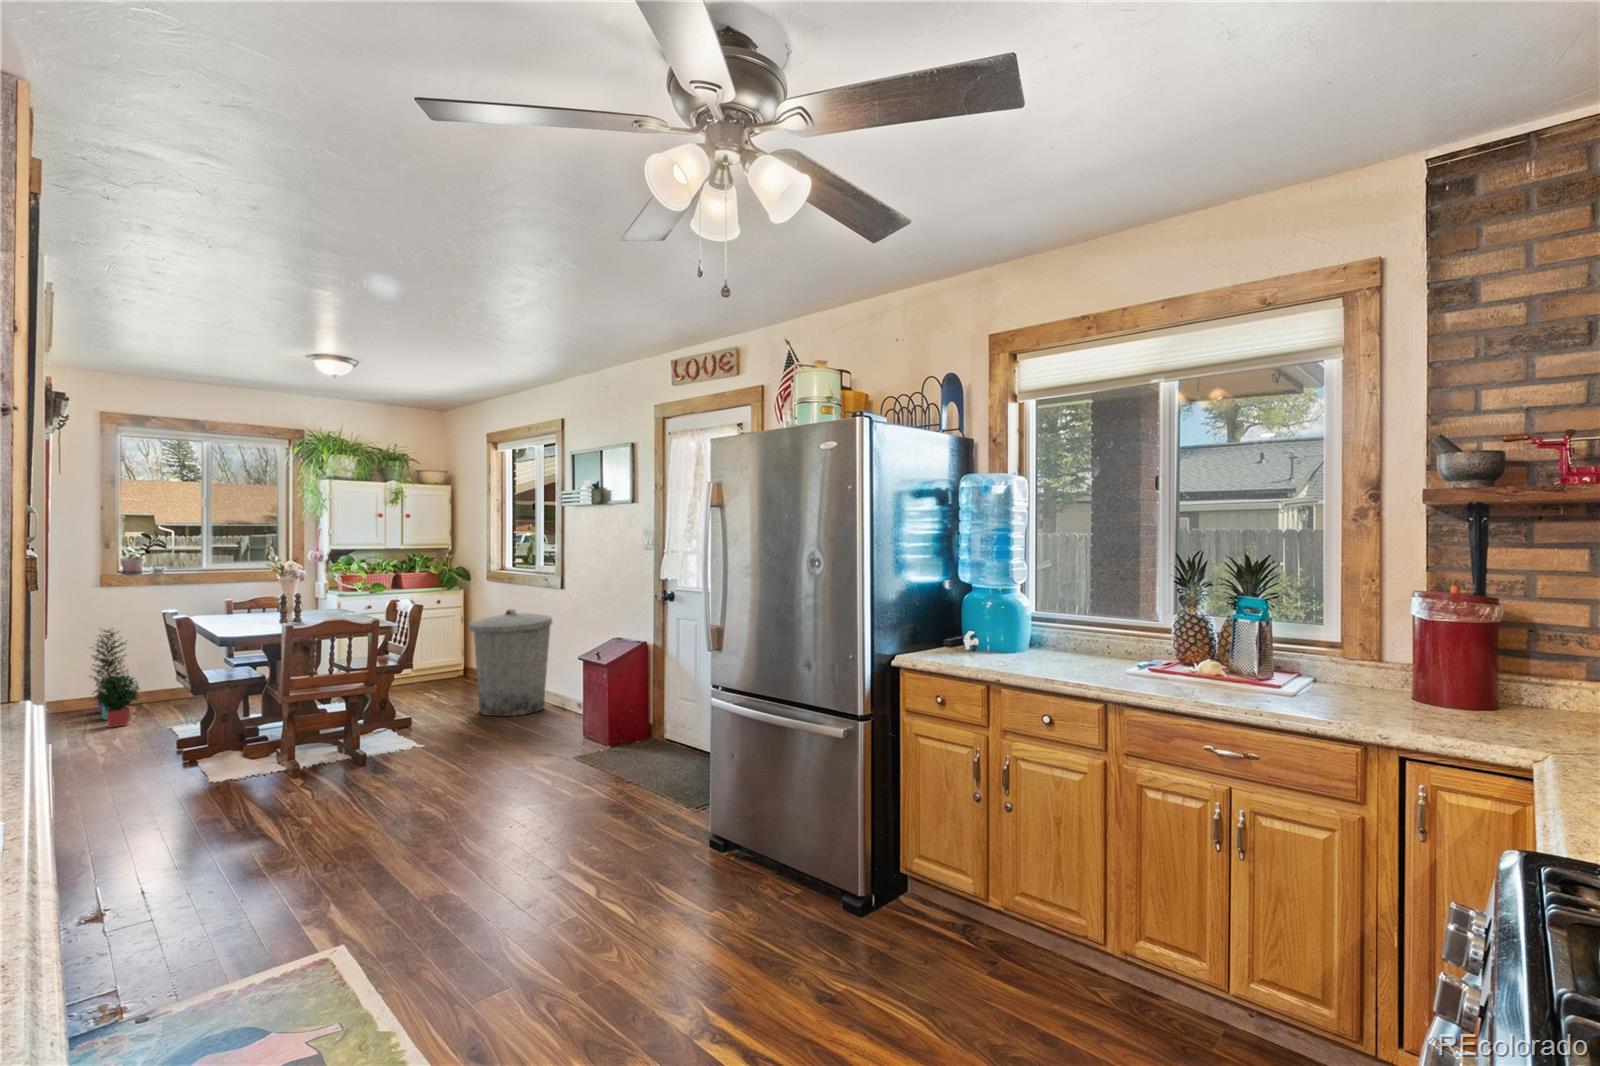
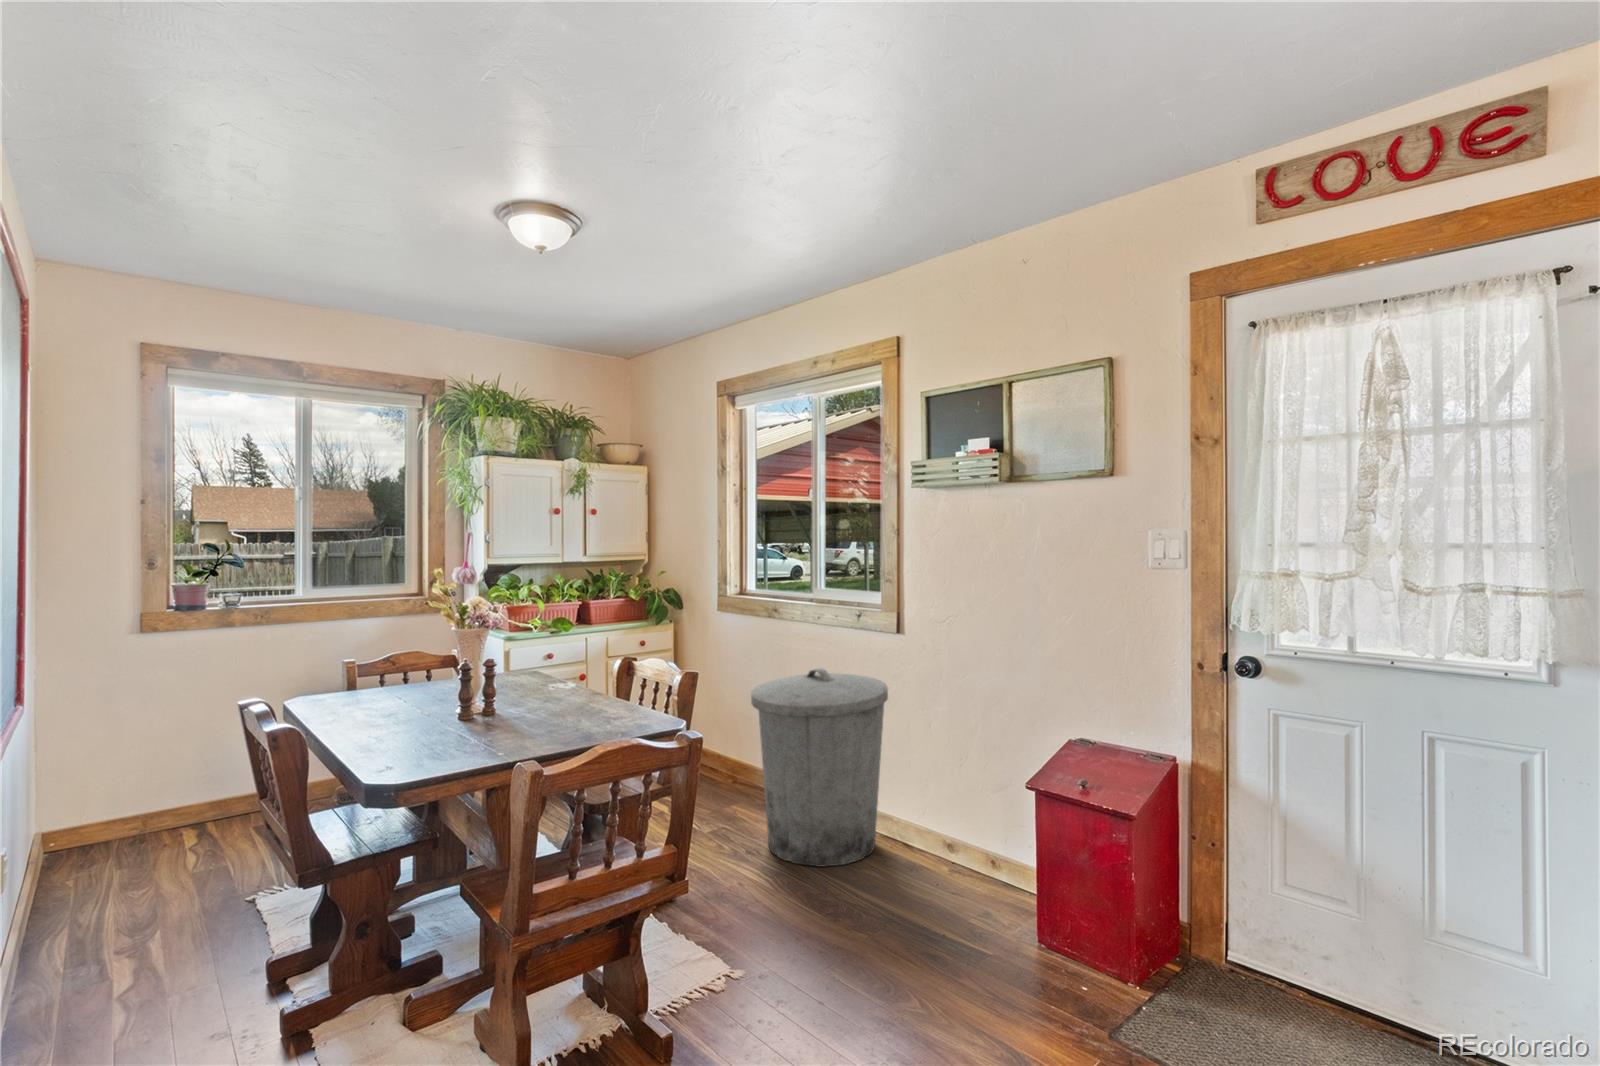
potted plant: present [92,630,139,727] -> none [115,703,202,898]

